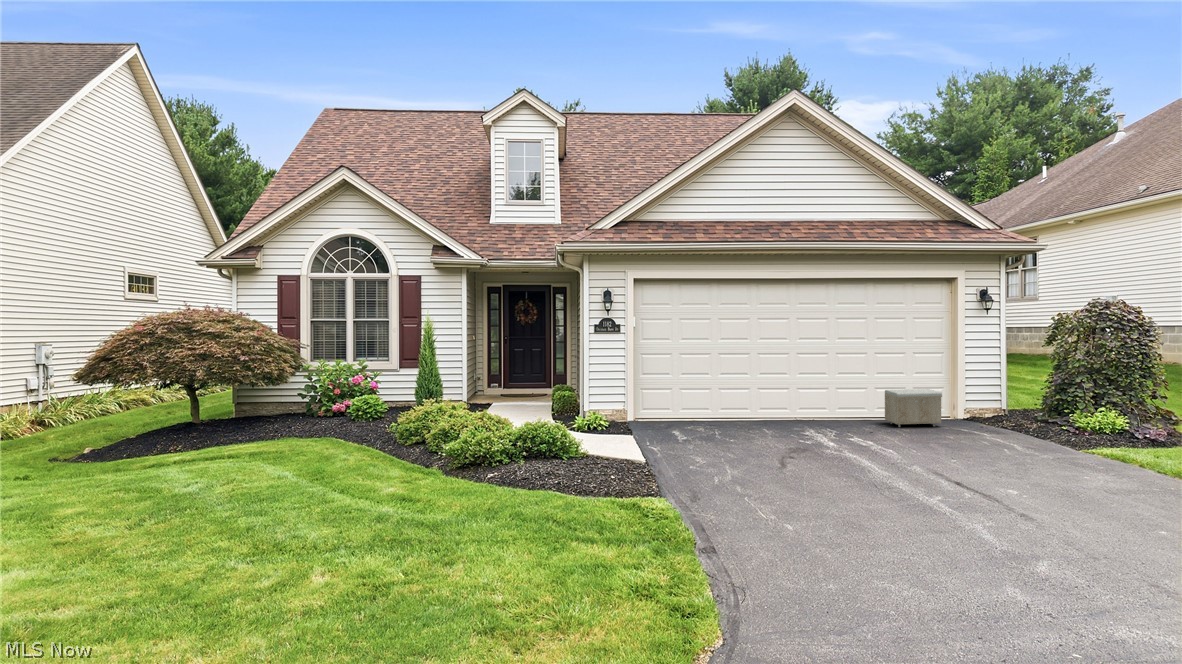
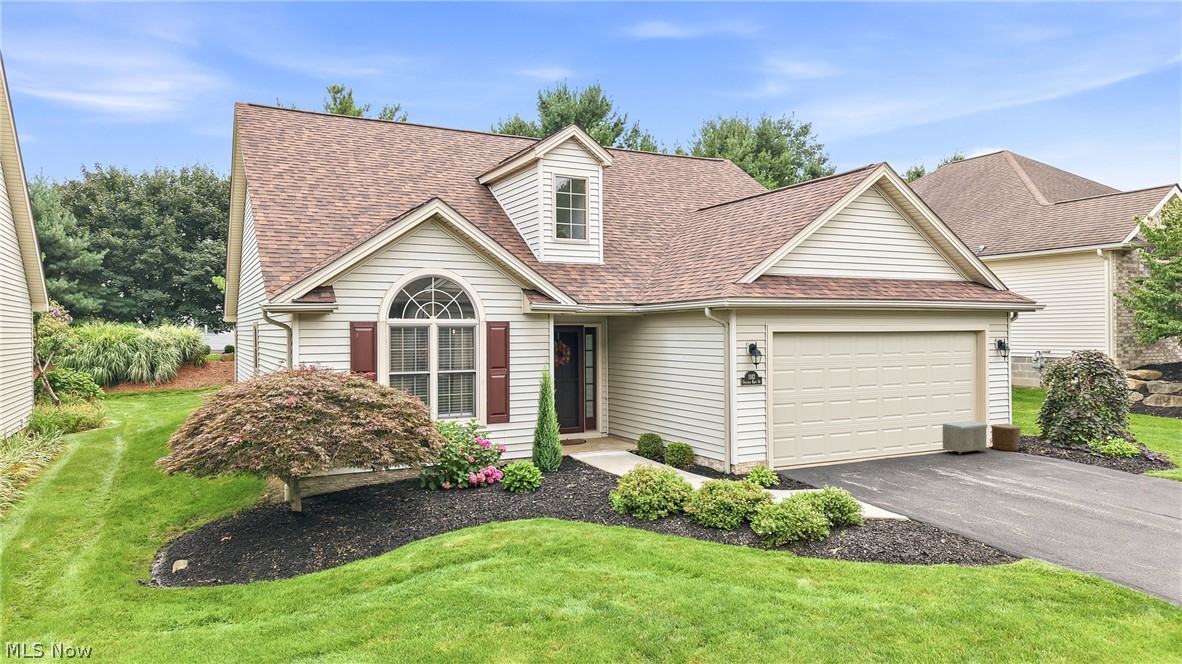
woven basket: none [960,395,996,429] -> present [991,424,1021,451]

